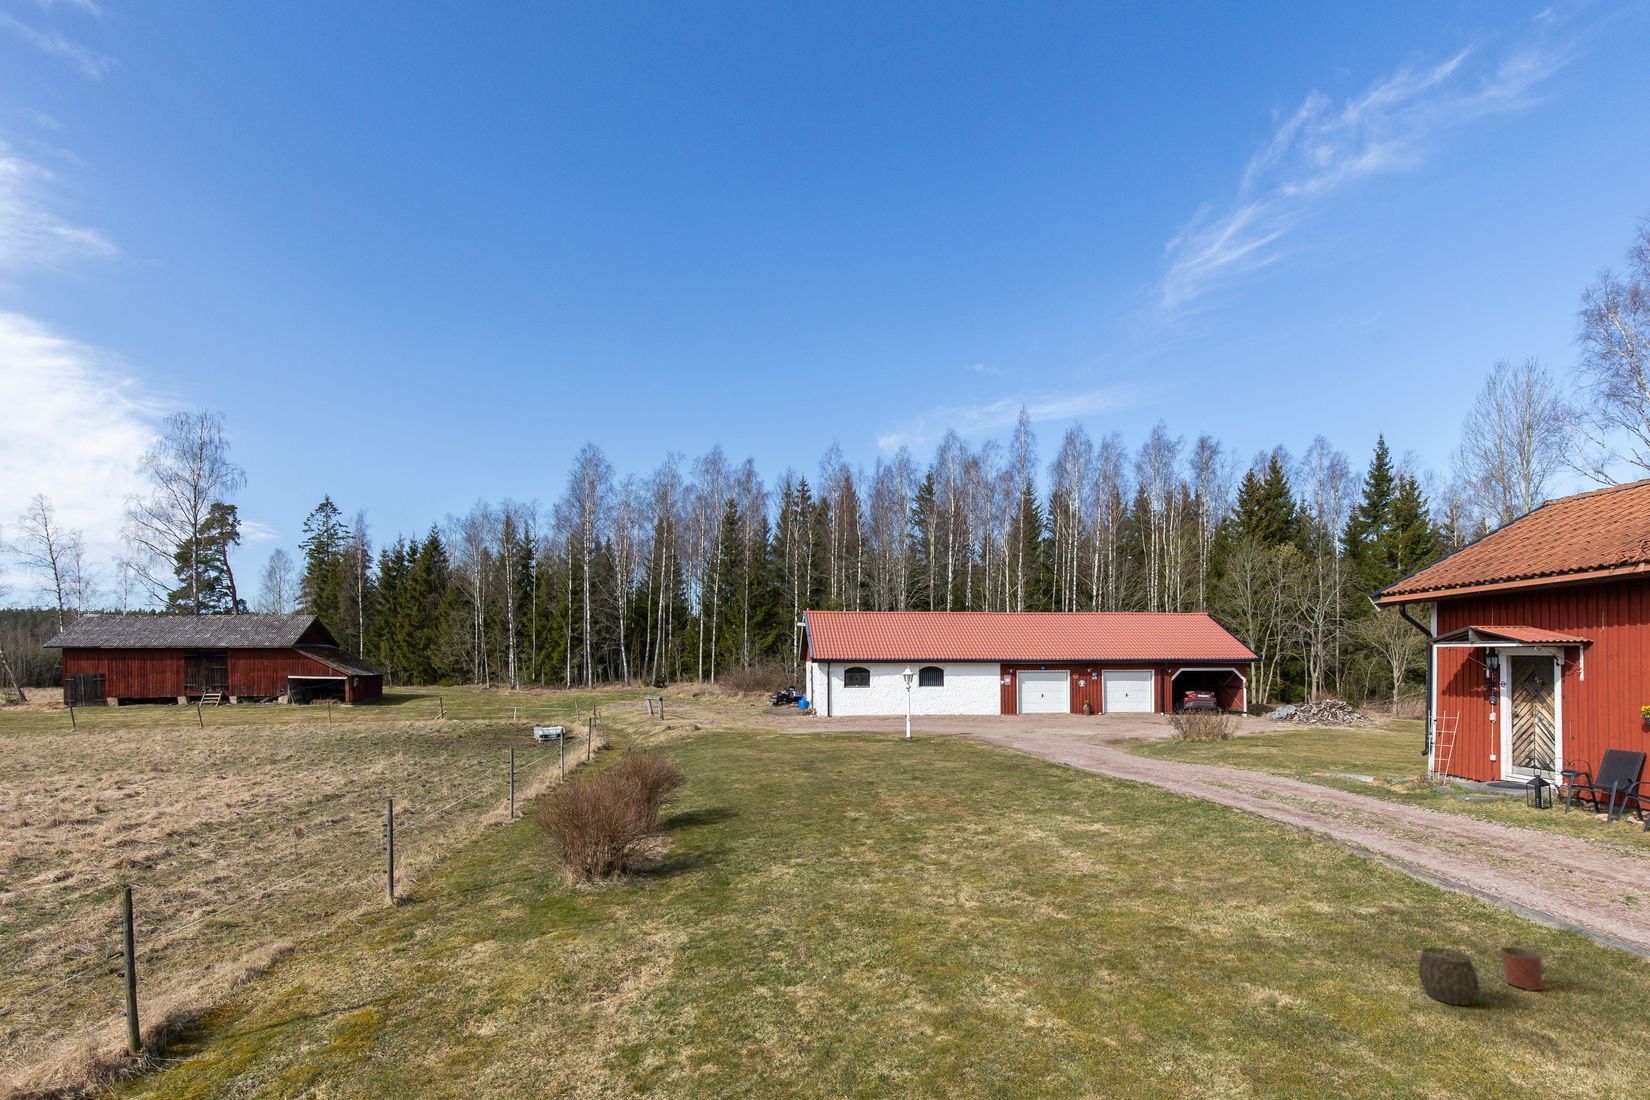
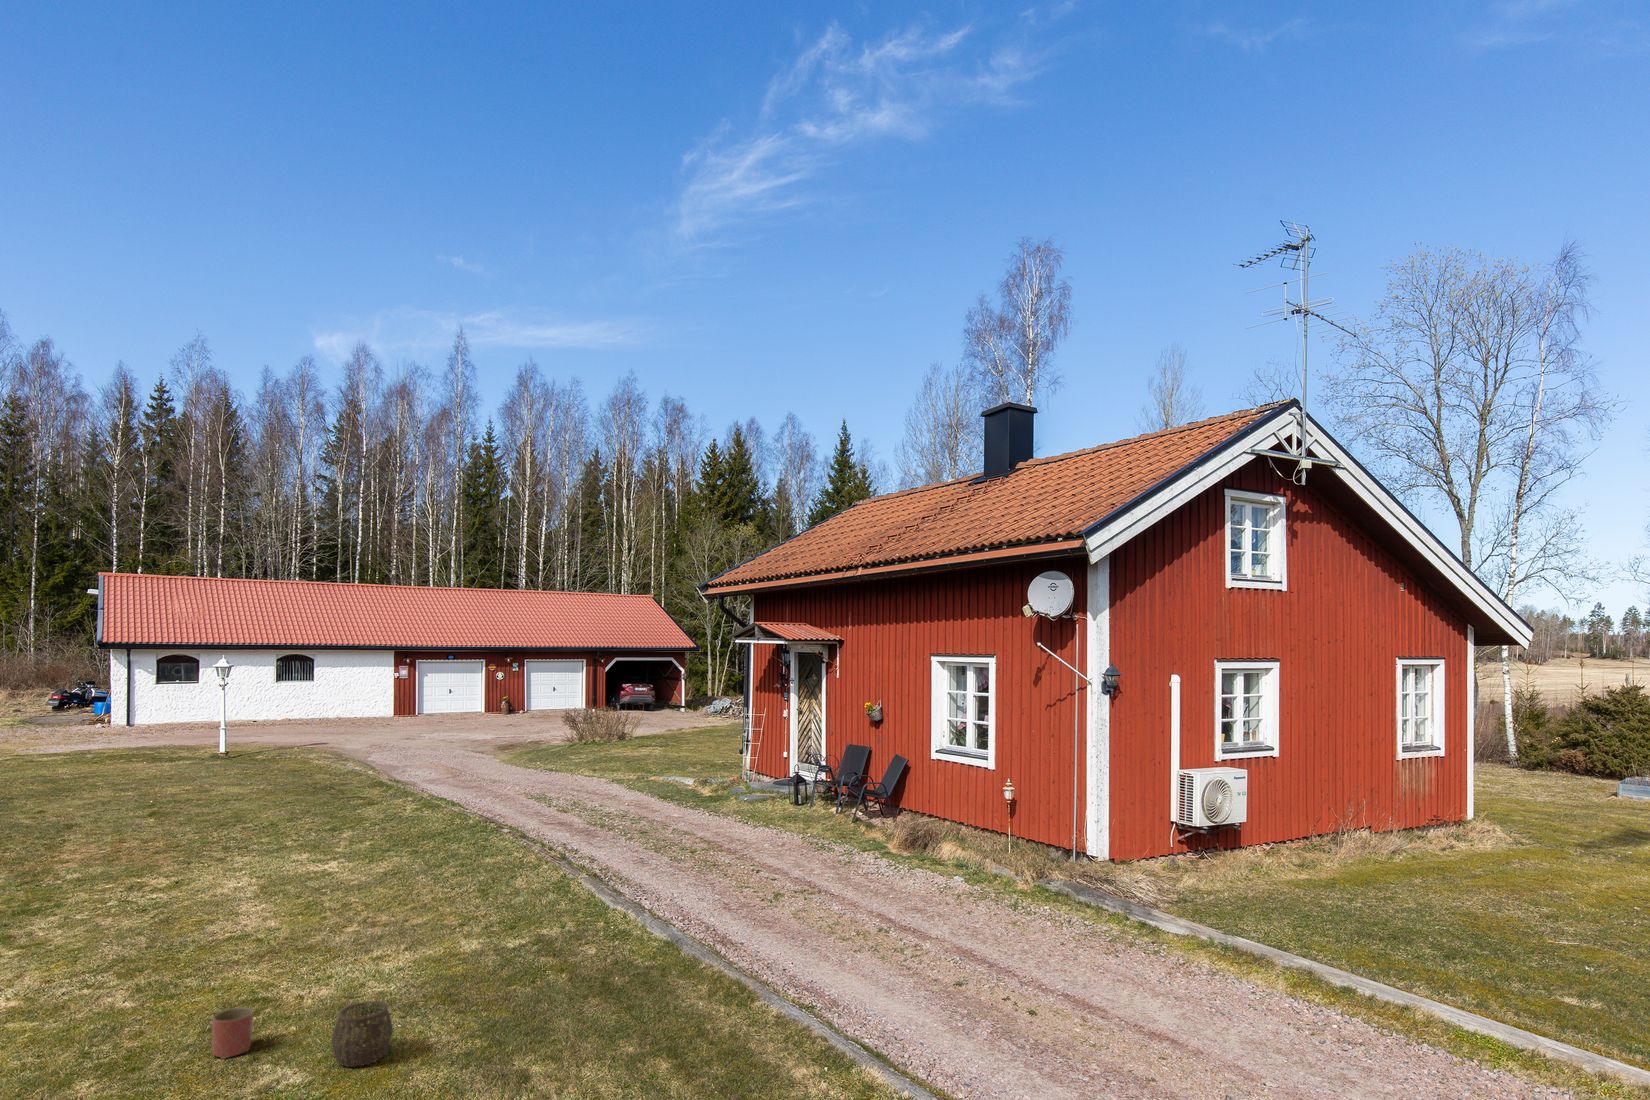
planter: present [1501,947,1543,991] -> present [212,1007,254,1059]

